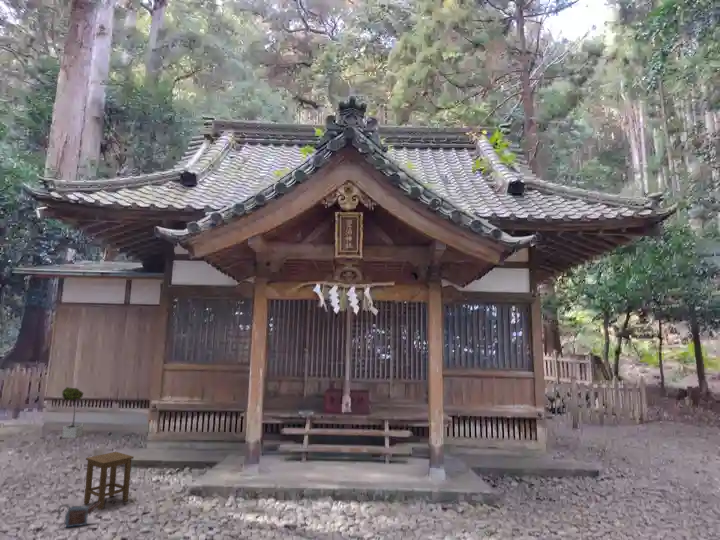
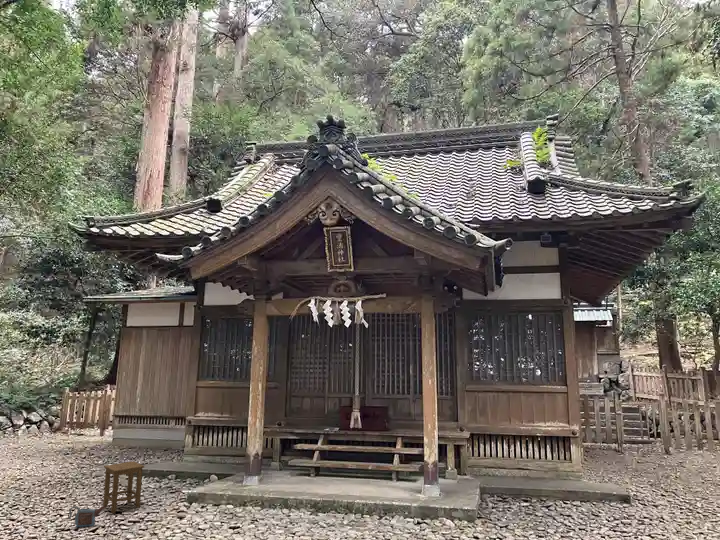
potted tree: present [62,387,83,438] -> none [124,402,143,450]

